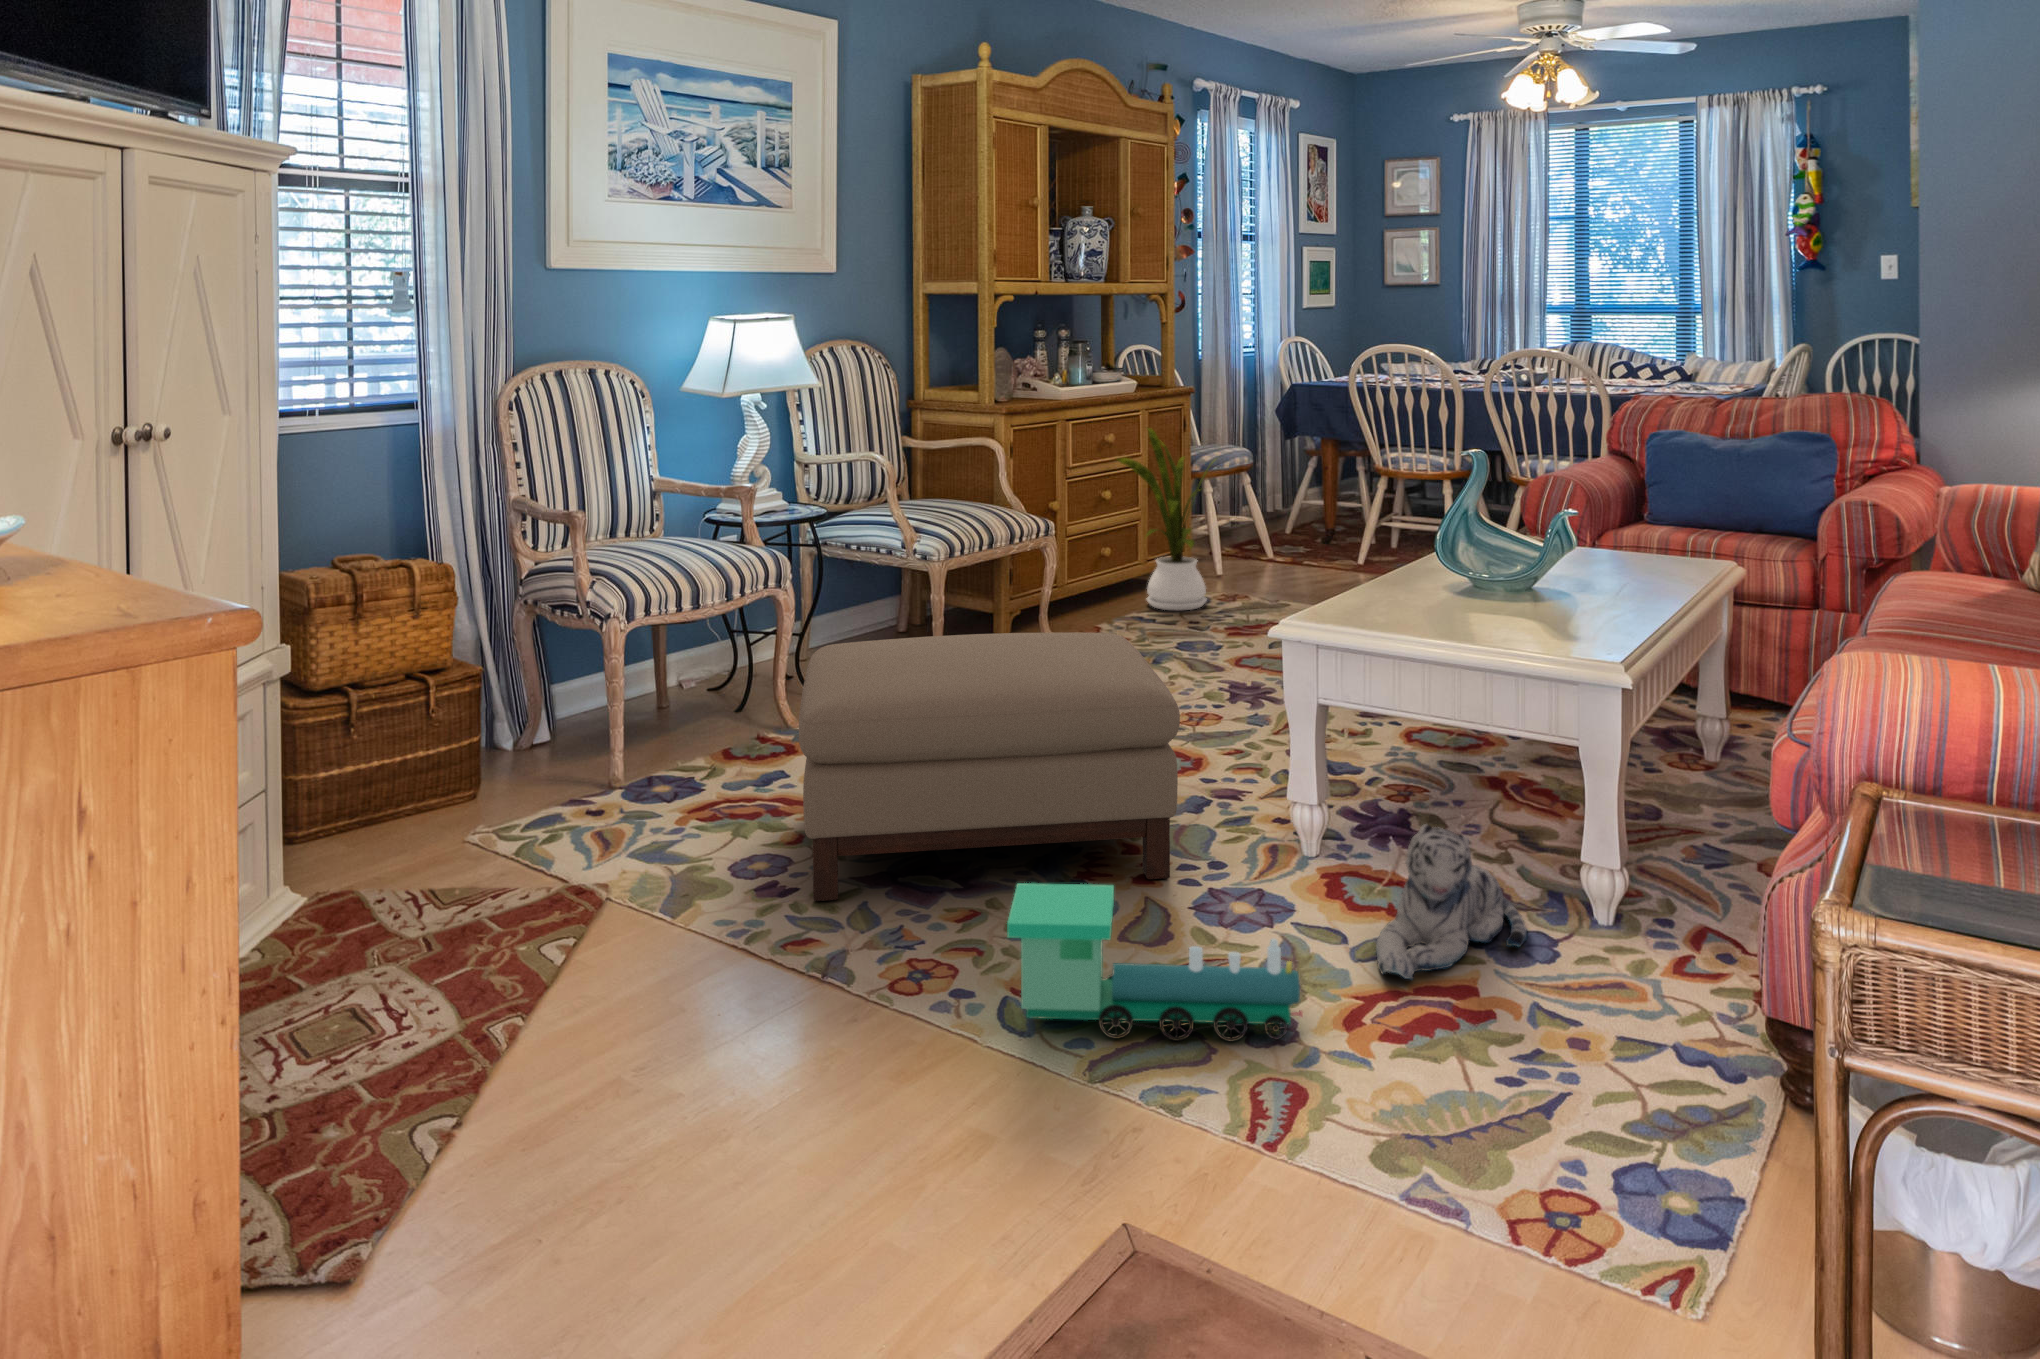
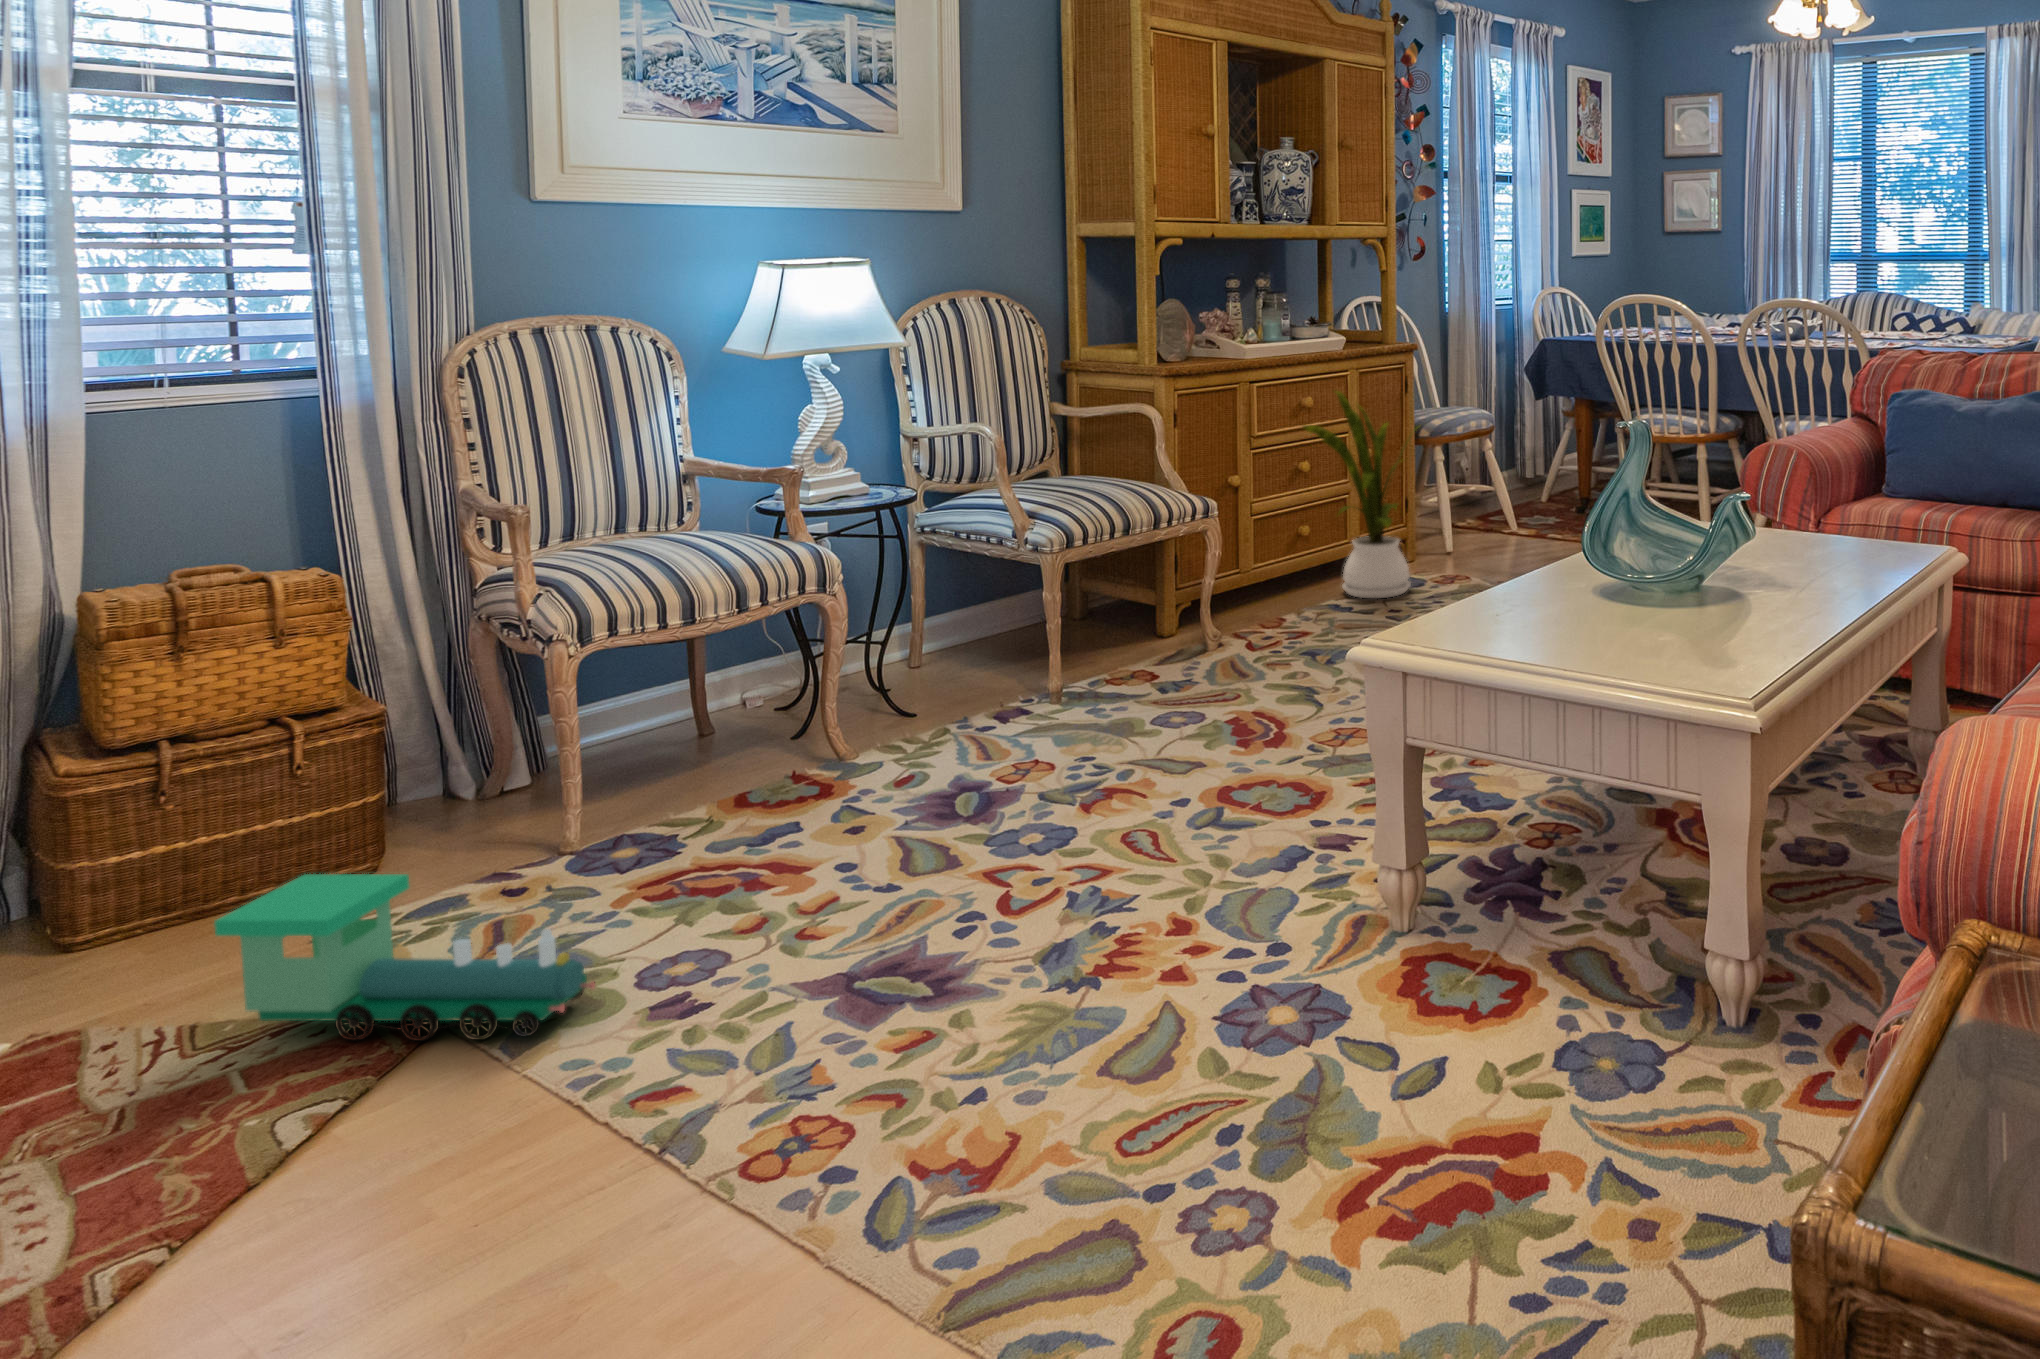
ottoman: present [799,633,1180,901] -> none [700,651,1220,1020]
plush toy: present [1376,824,1527,979] -> none [1417,915,1632,1128]
toy train: present [1007,883,1303,1042] -> present [214,874,595,1041]

